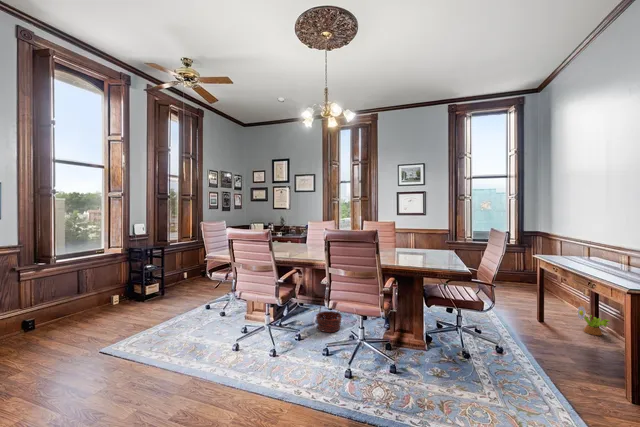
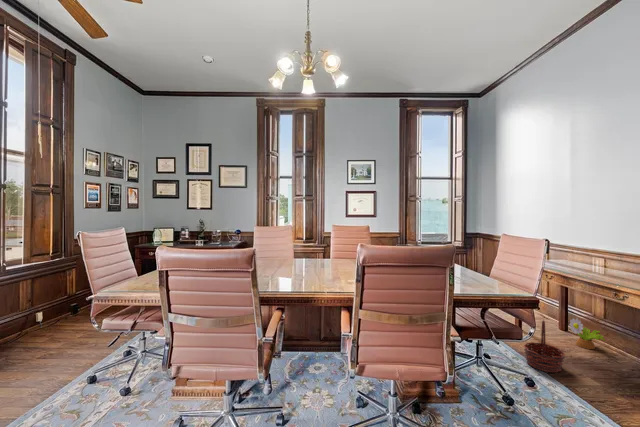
basket: present [316,296,342,332] -> present [524,320,565,372]

